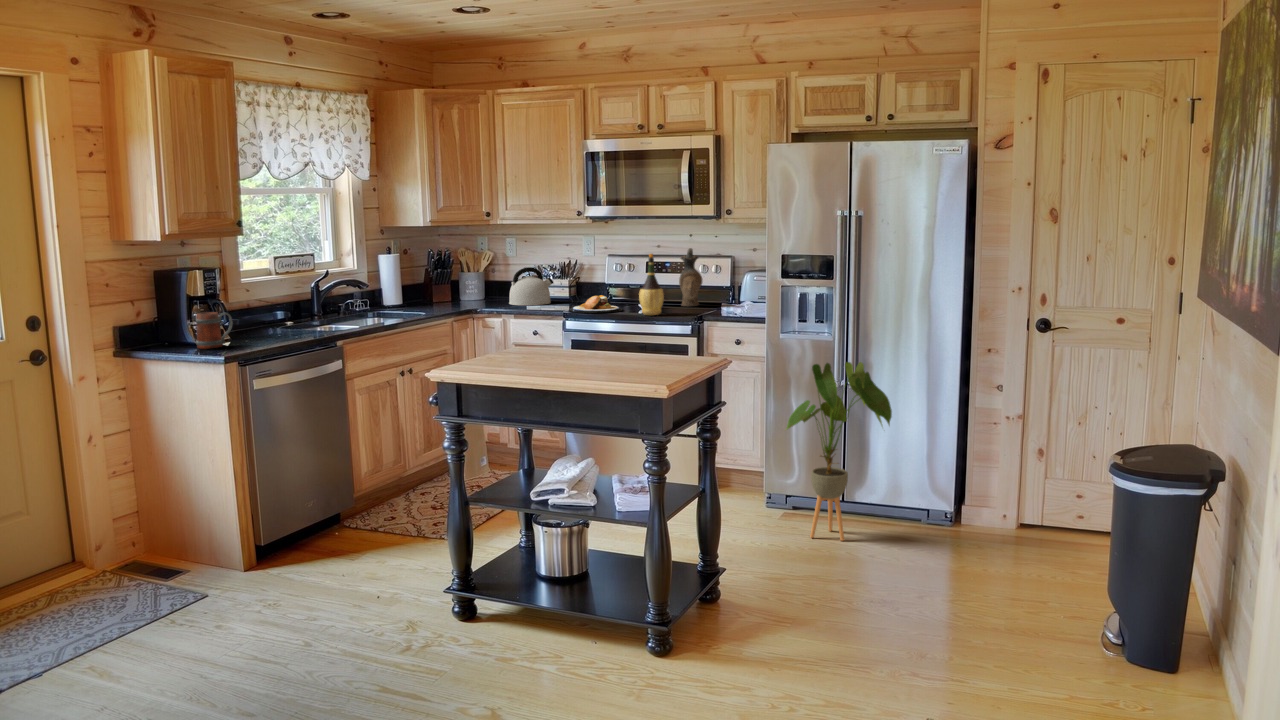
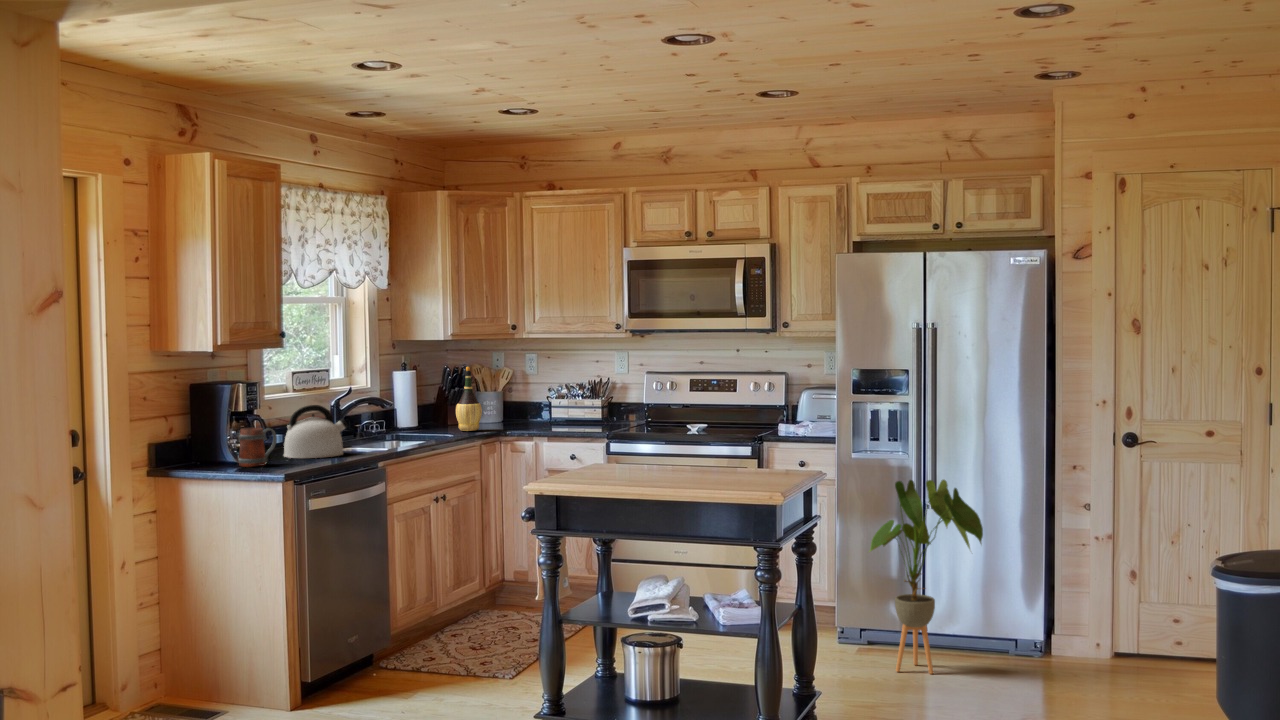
ceramic pitcher: present [679,248,702,306] -> none [727,363,753,427]
wine bottle: present [639,253,664,315] -> present [456,367,482,431]
kettle: present [509,267,553,305] -> present [284,405,348,458]
plate: present [569,295,622,313] -> none [609,414,668,433]

